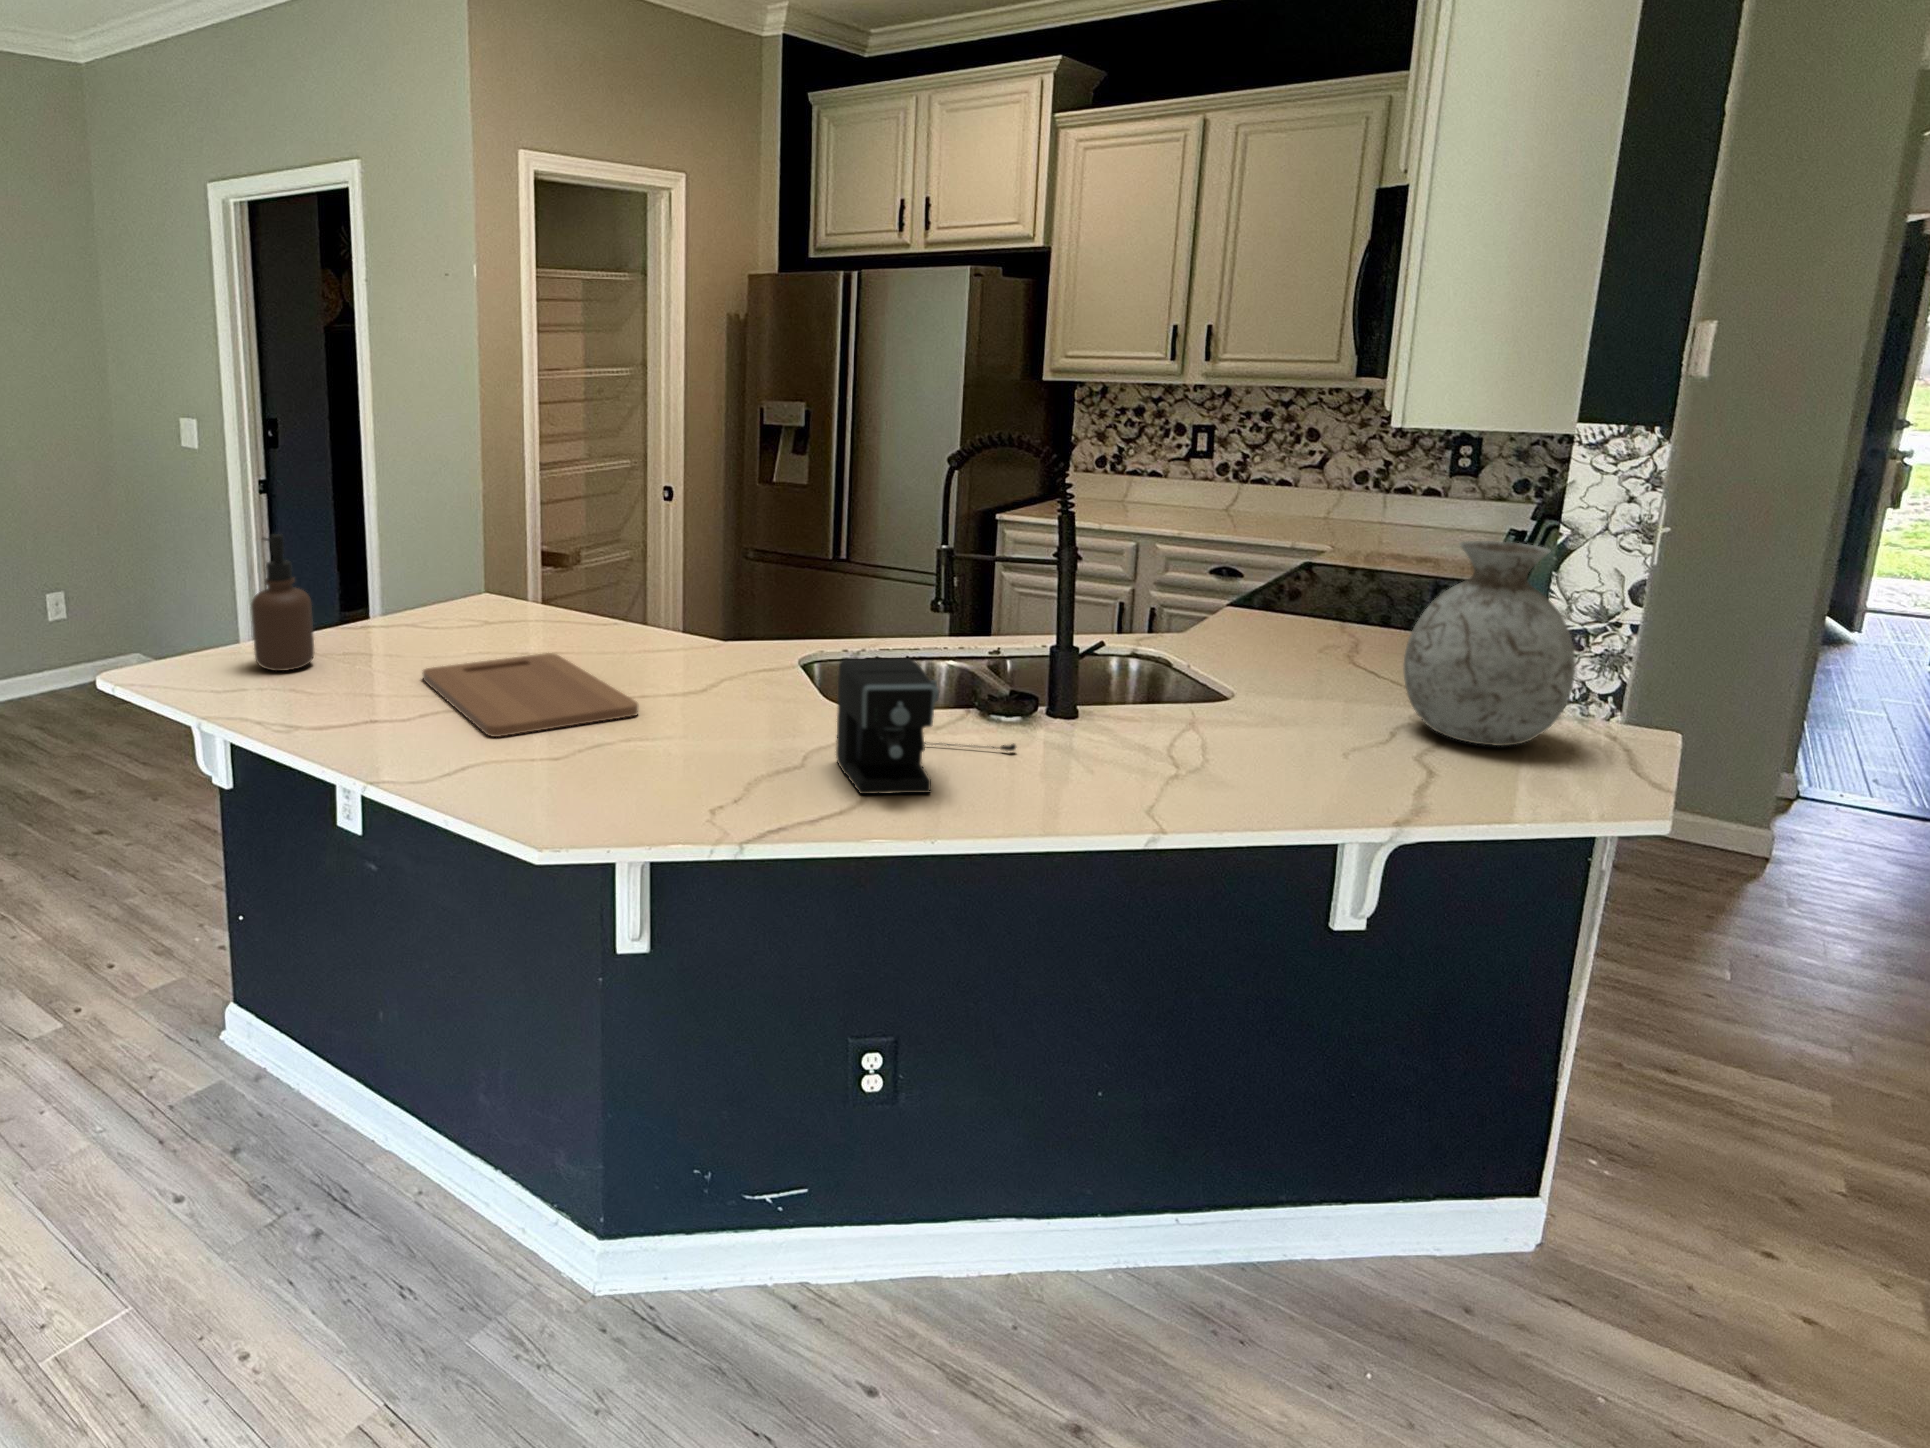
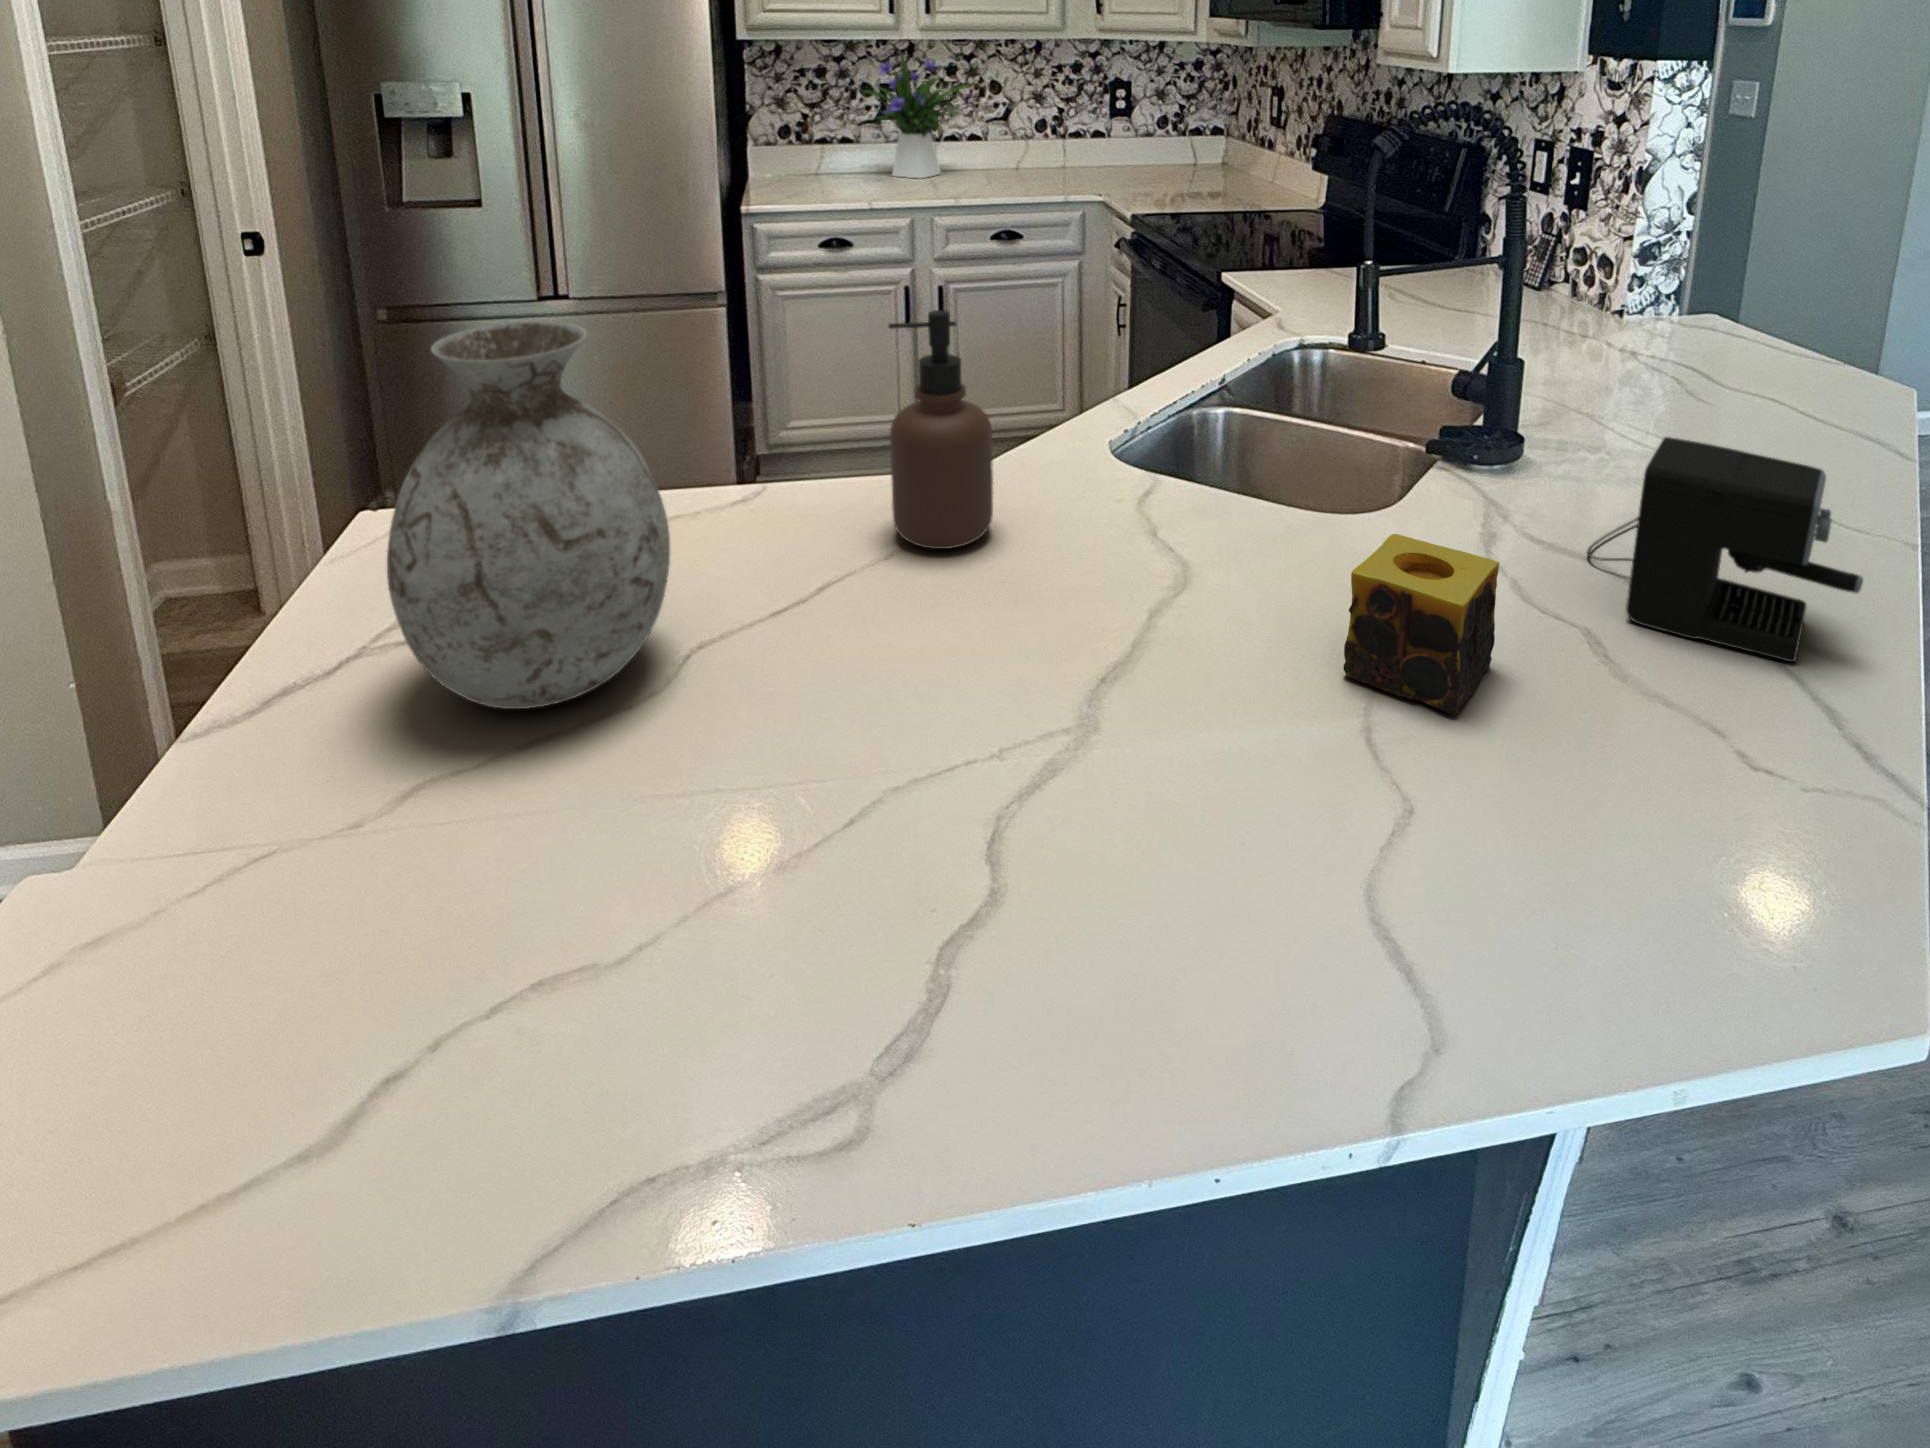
flower arrangement: none [1145,397,1267,514] -> present [863,55,975,178]
soap dispenser: present [251,534,314,671] -> present [889,310,993,549]
vase: present [1403,541,1575,746] -> present [387,321,670,709]
cutting board: present [423,653,638,737] -> none [752,613,1286,885]
candle: none [658,664,725,742] -> present [1343,534,1499,714]

